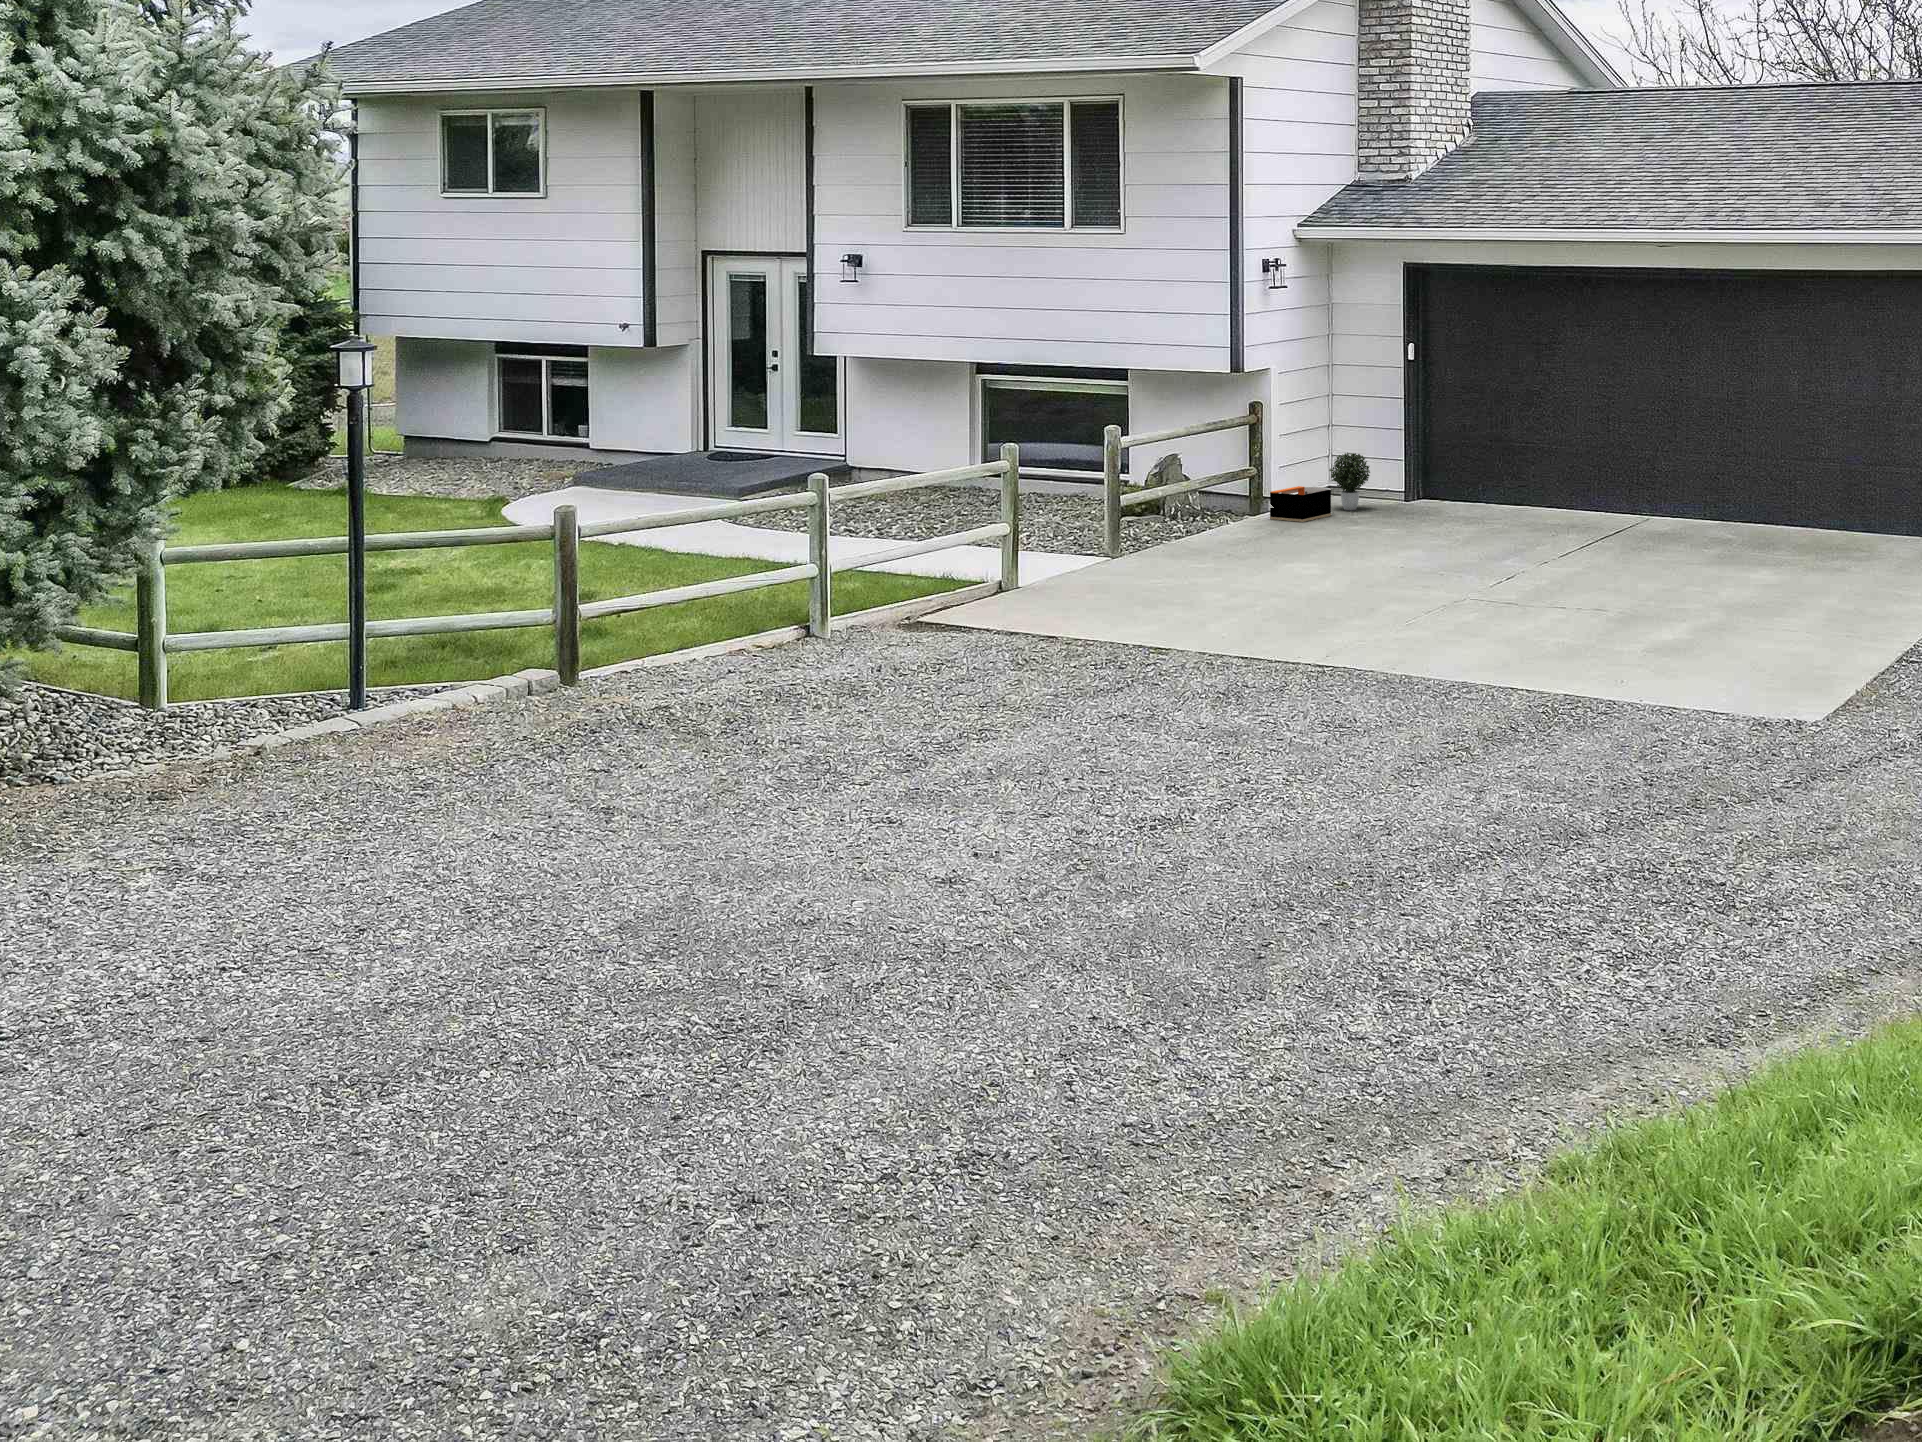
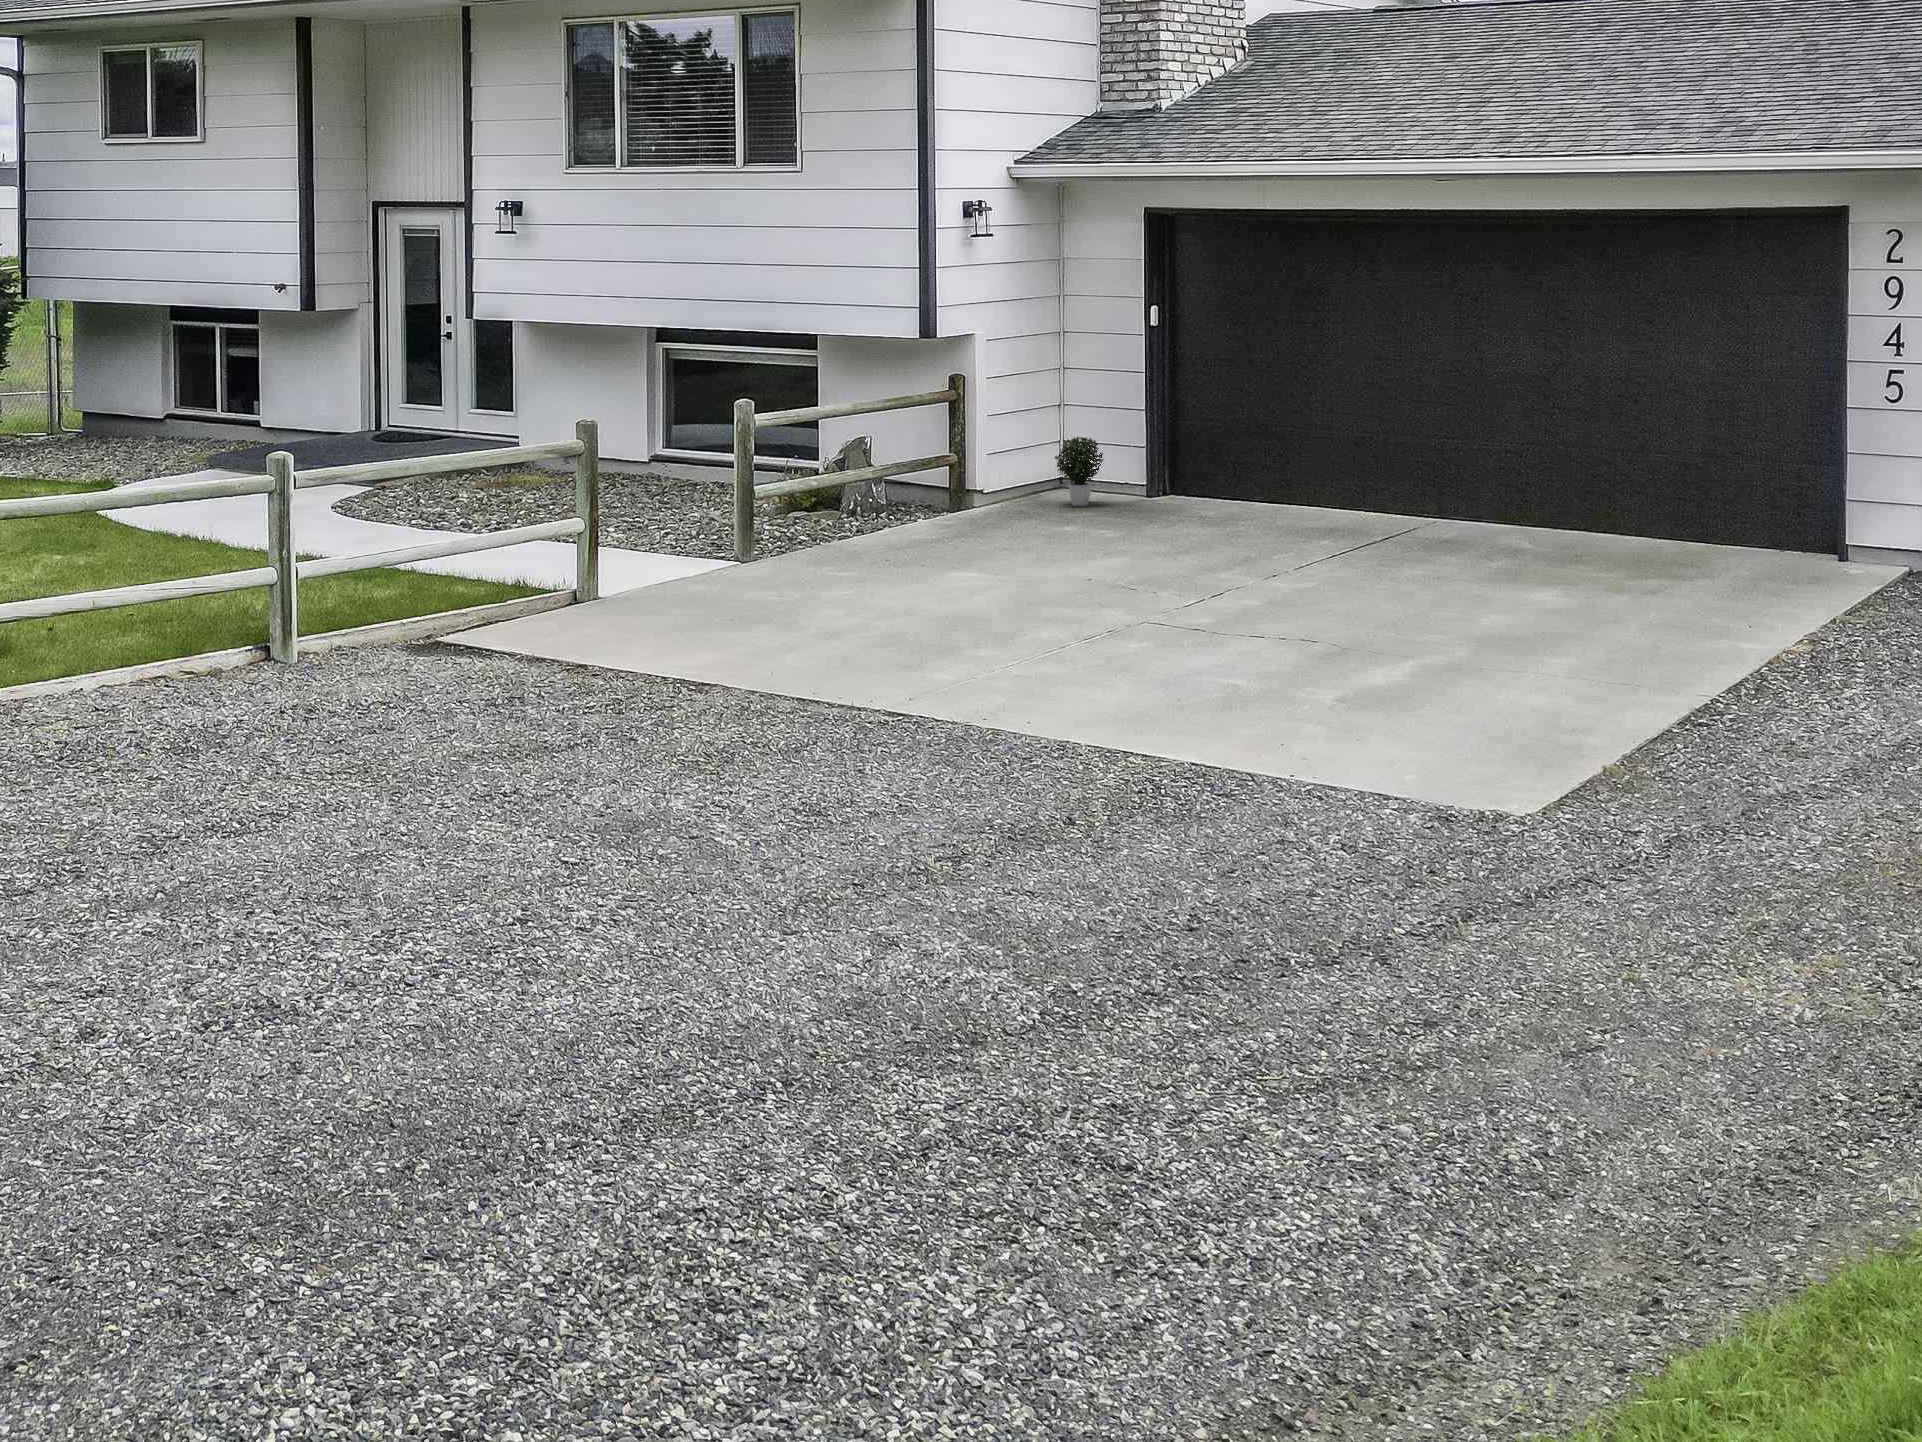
storage bin: present [1270,486,1331,522] -> none [975,477,1052,520]

